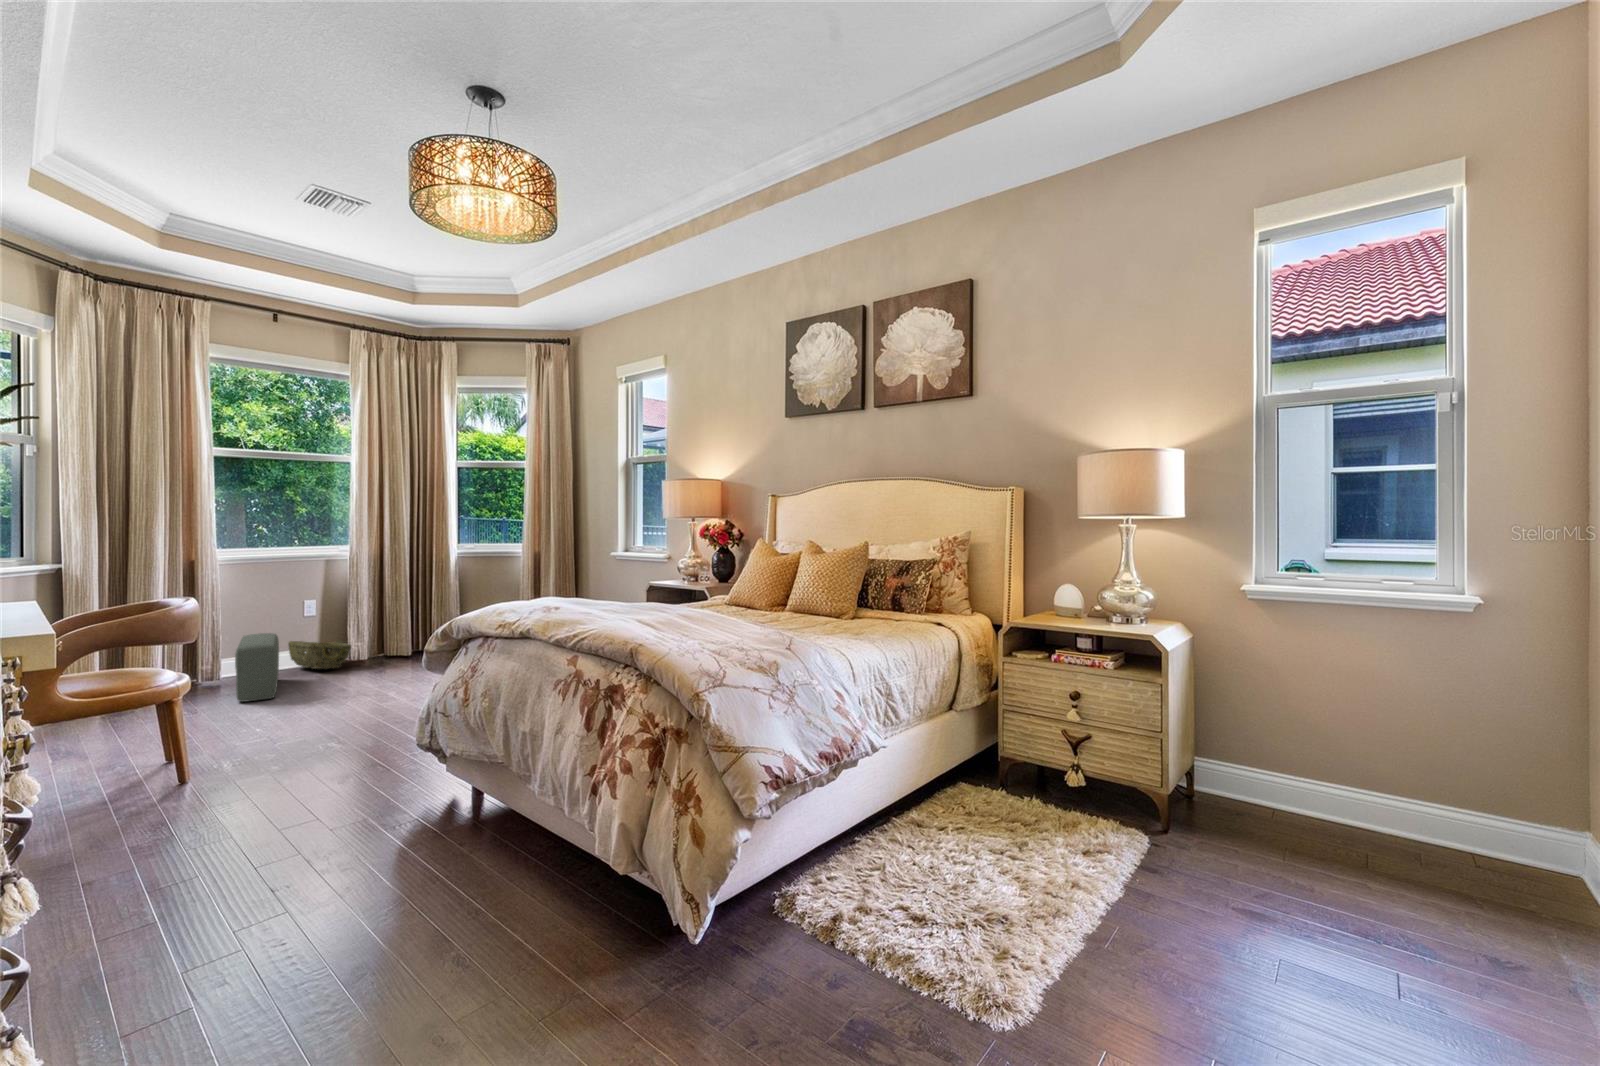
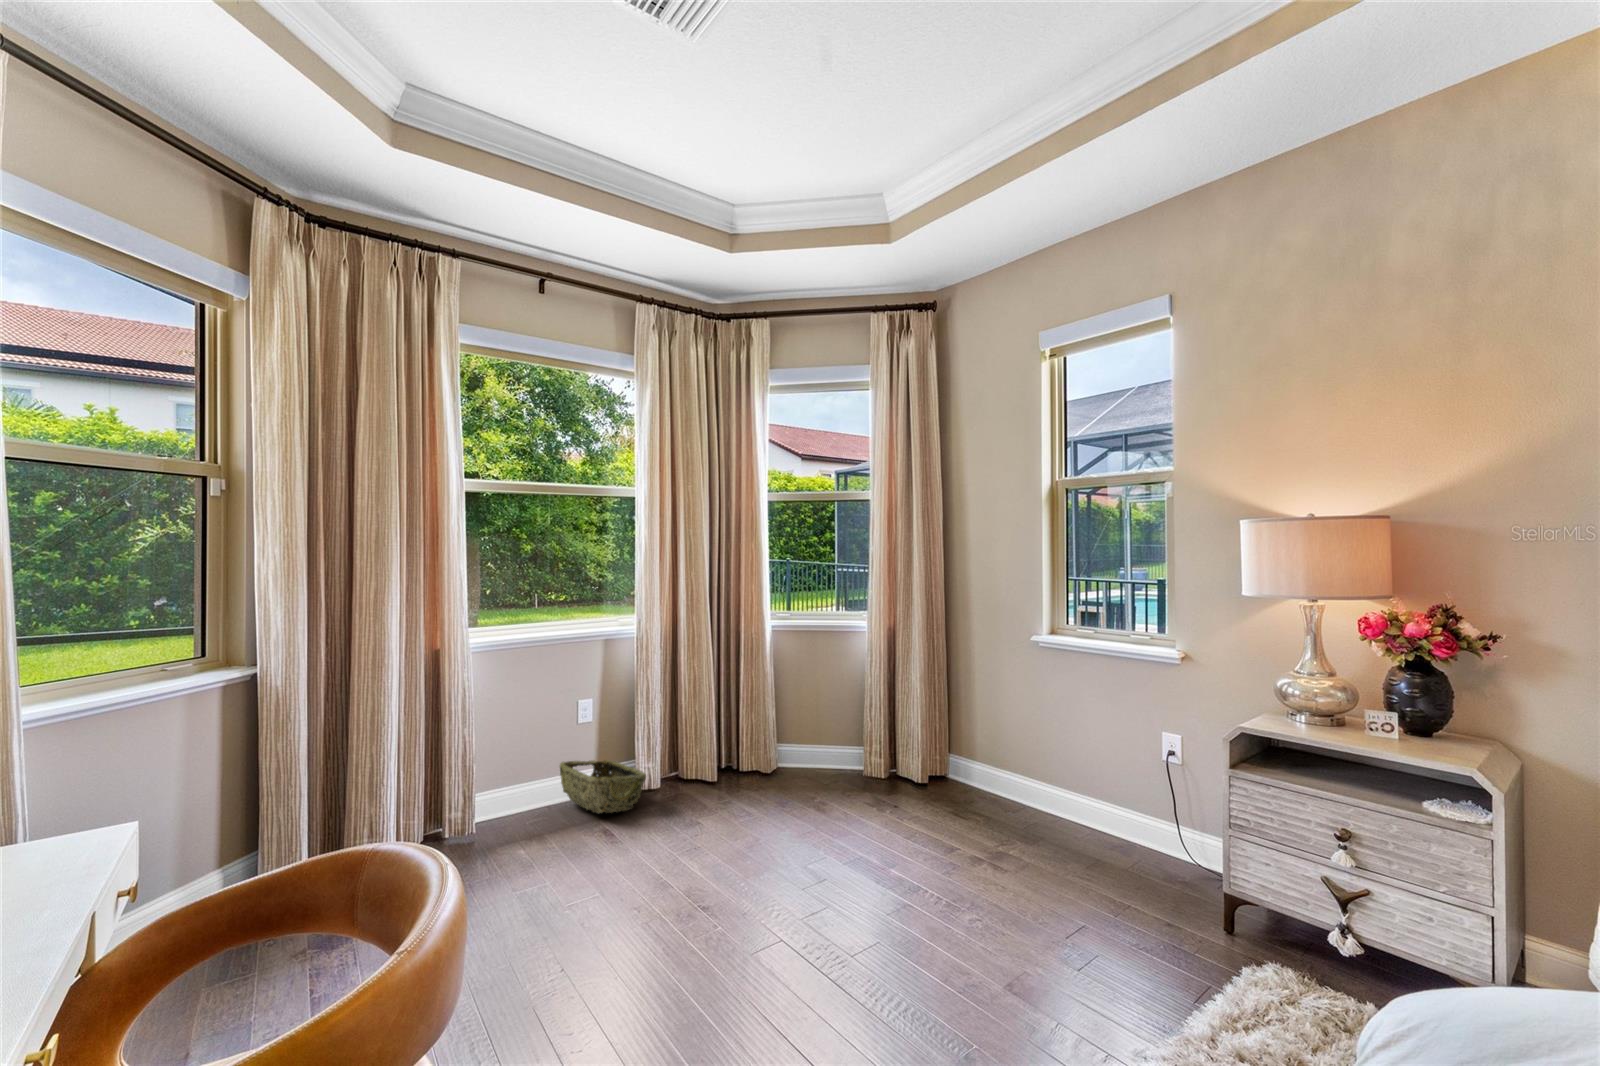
pouf: present [235,633,279,702] -> none [498,765,558,915]

